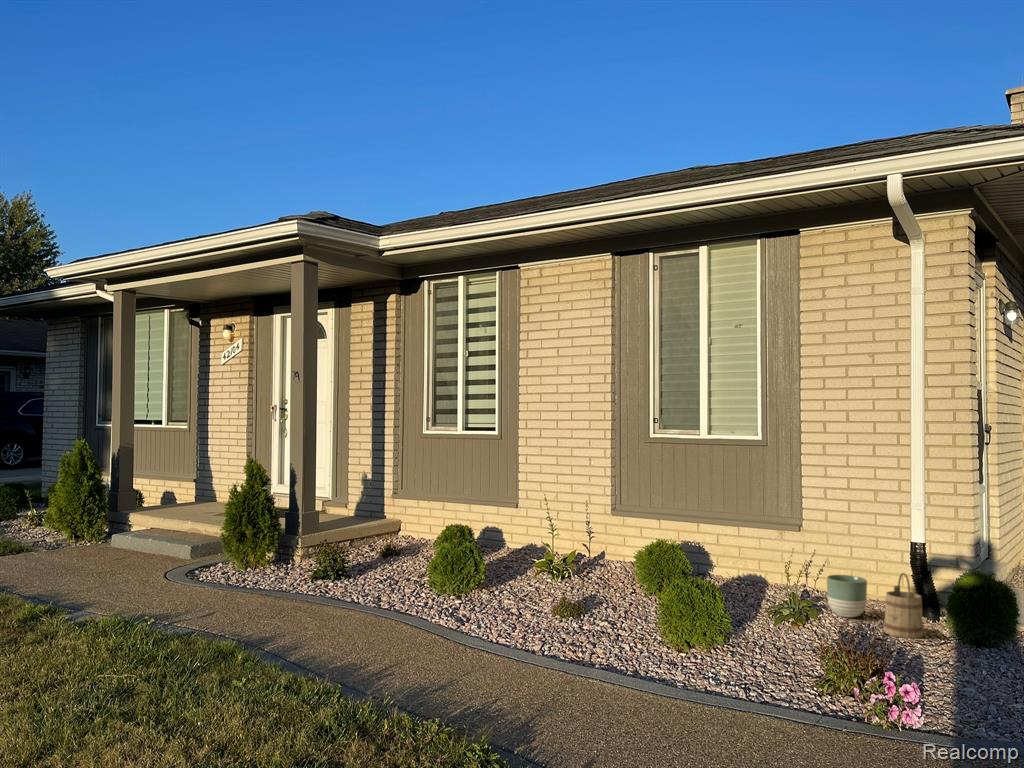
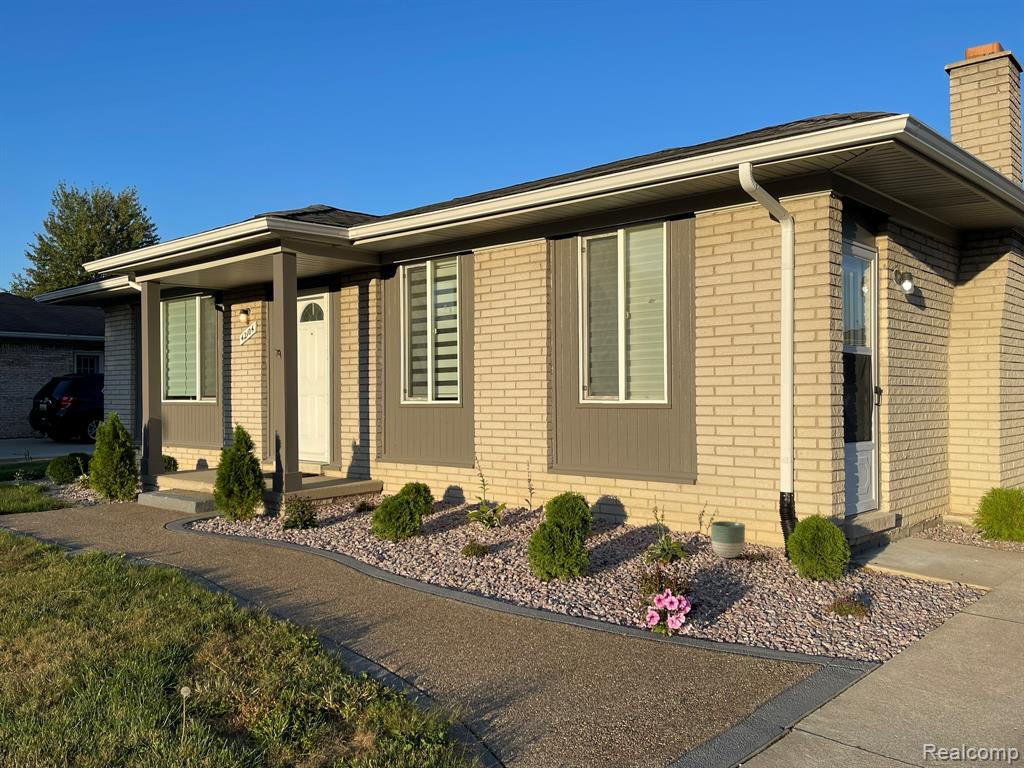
bucket: present [884,573,924,638] -> none [746,517,780,573]

